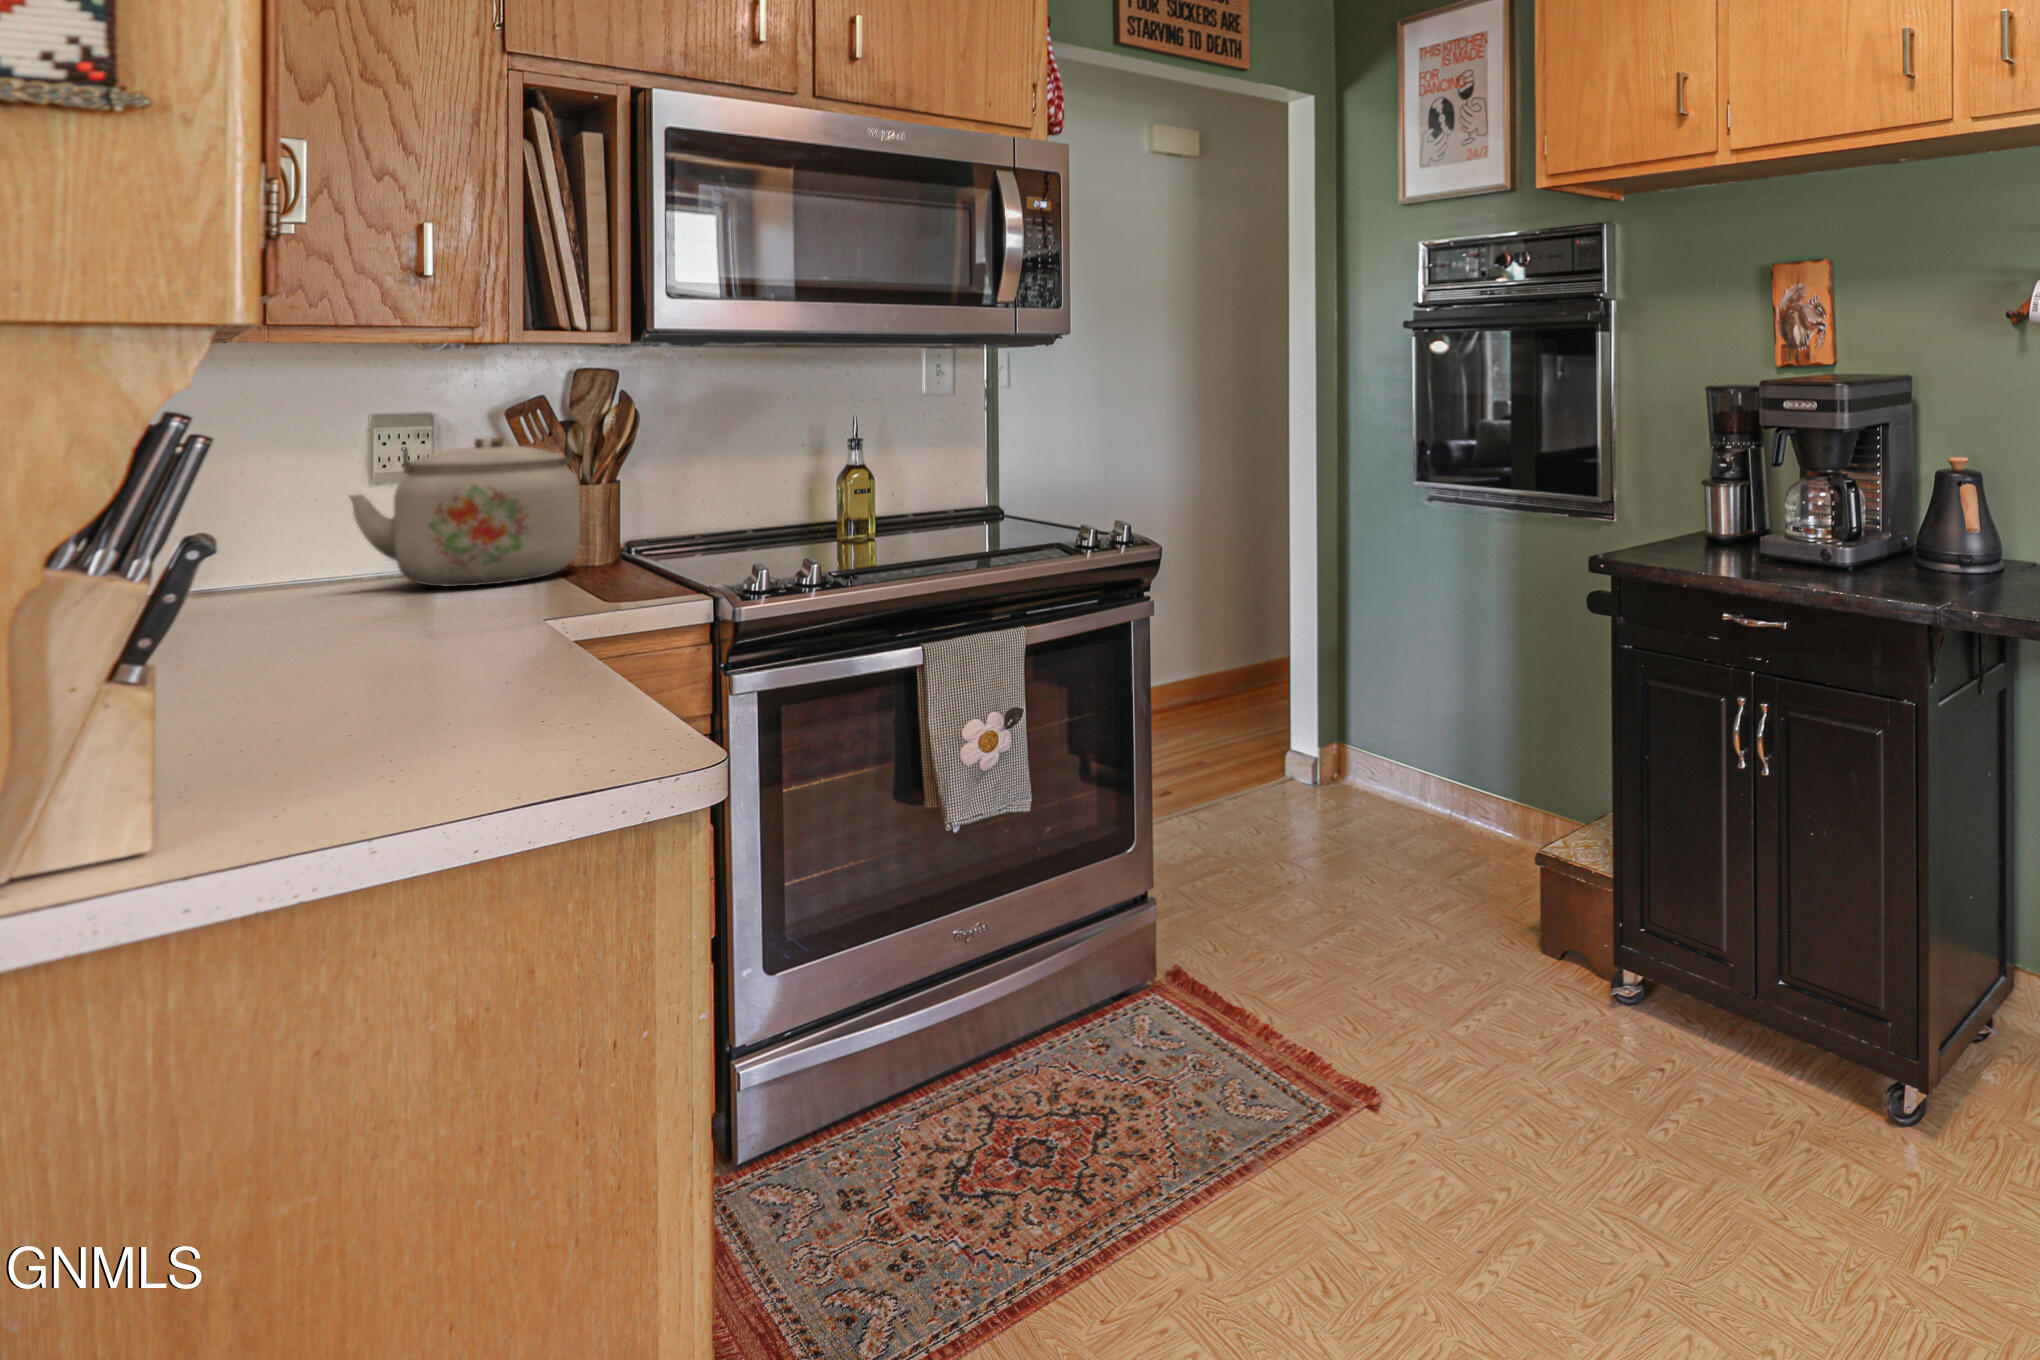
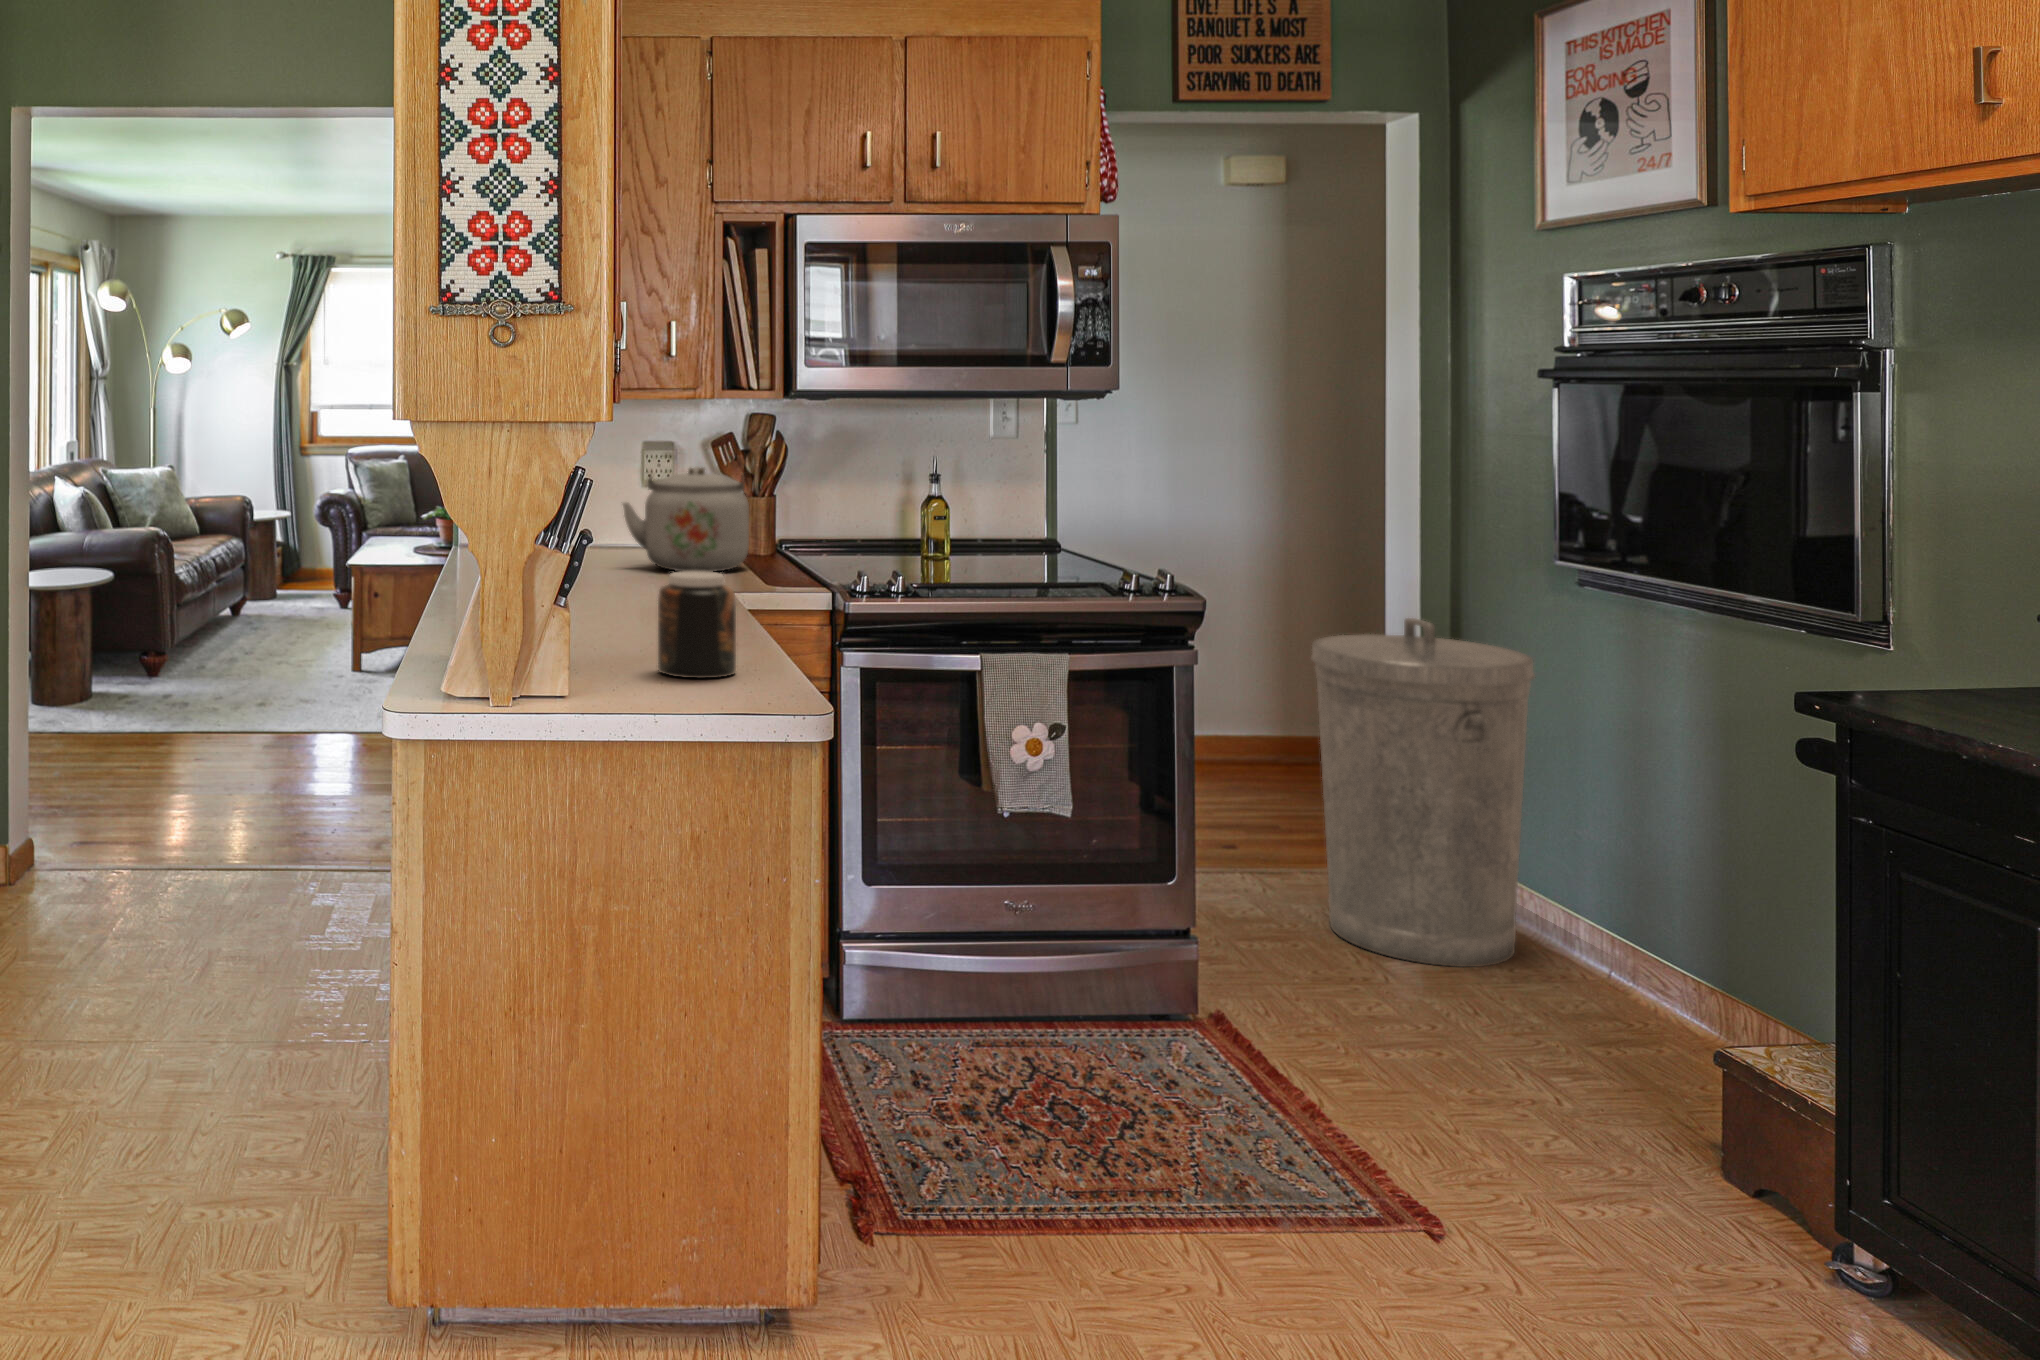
trash can: none [1245,545,1427,866] -> present [1311,618,1535,967]
jar: none [314,597,503,808] -> present [658,571,736,678]

